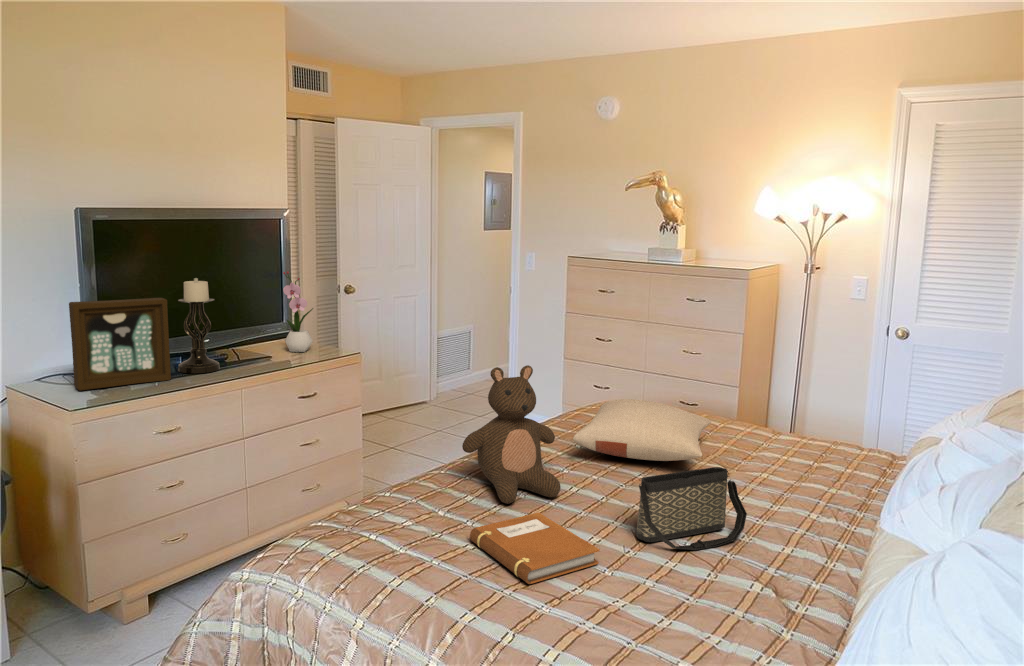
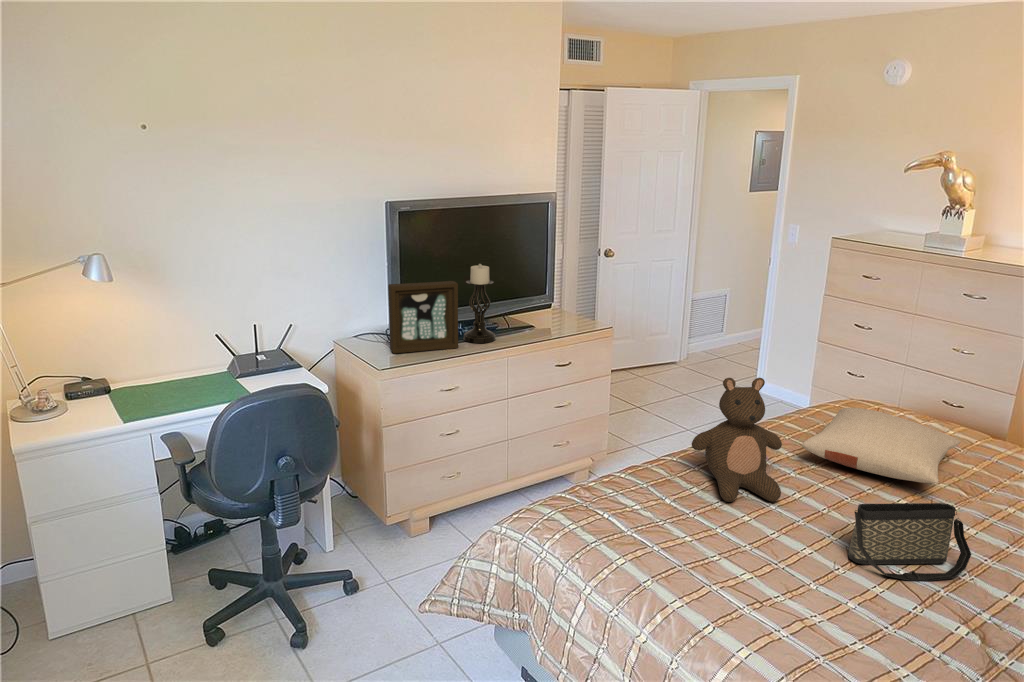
flower arrangement: present [283,271,313,352] -> none [549,256,574,326]
notebook: present [470,512,600,584] -> none [688,517,806,585]

